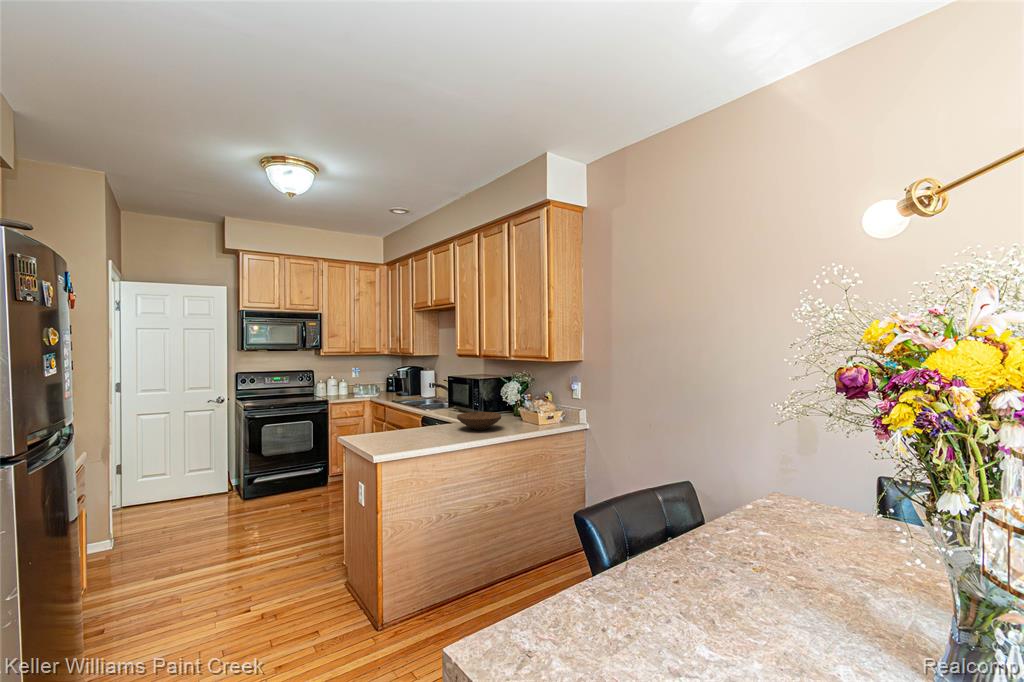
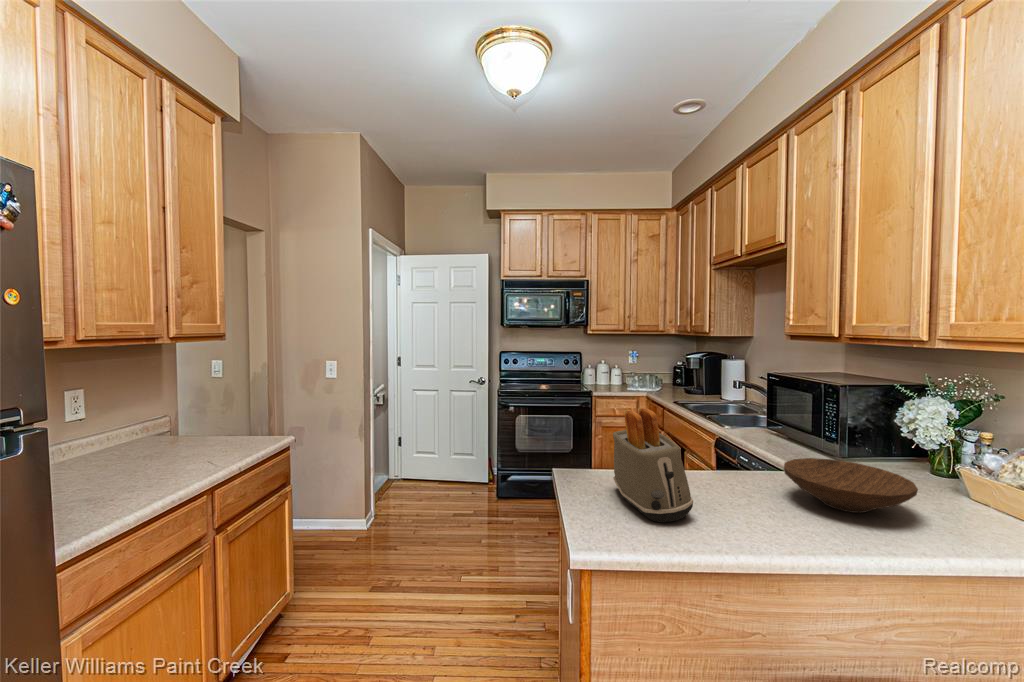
toaster: none [382,394,423,444] -> present [613,407,693,522]

